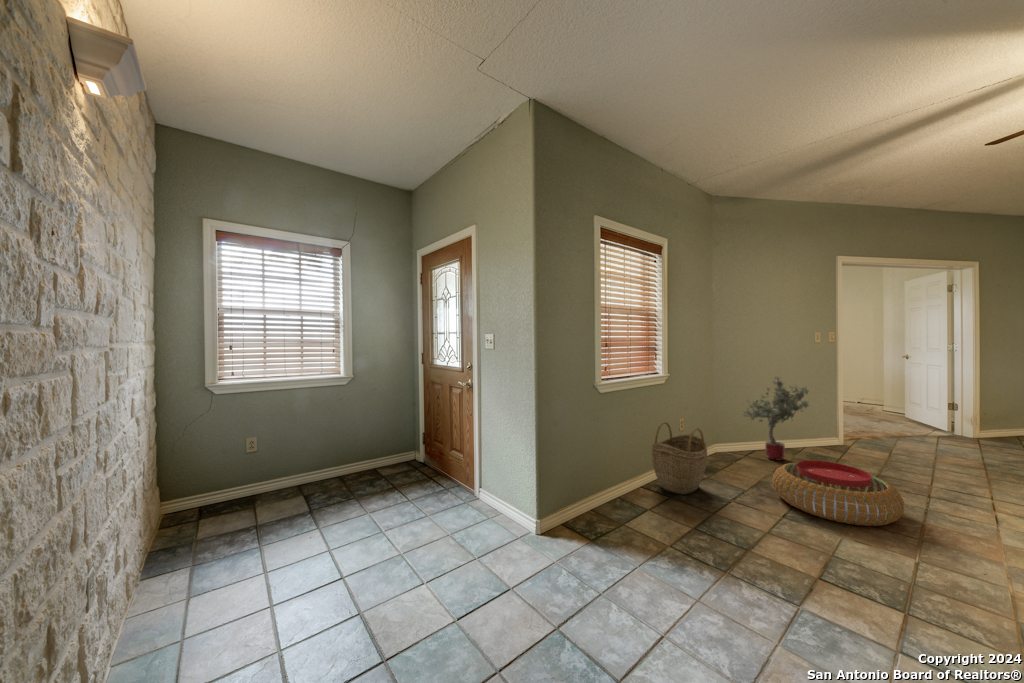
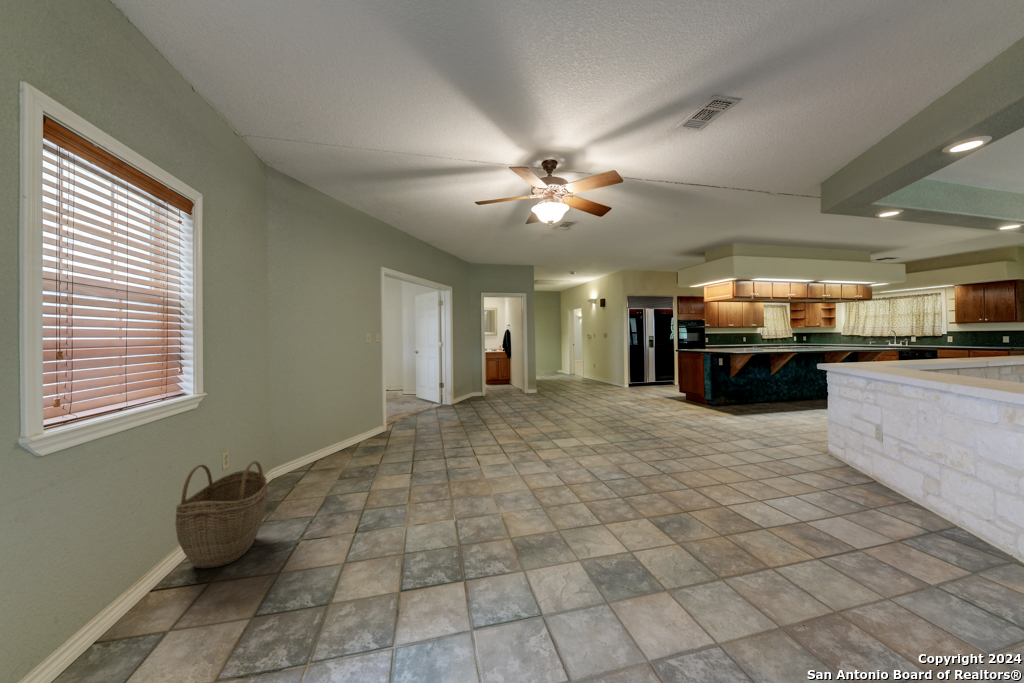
potted tree: present [743,377,809,460] -> none [303,378,365,465]
pouf: present [772,461,904,526] -> none [342,455,440,516]

